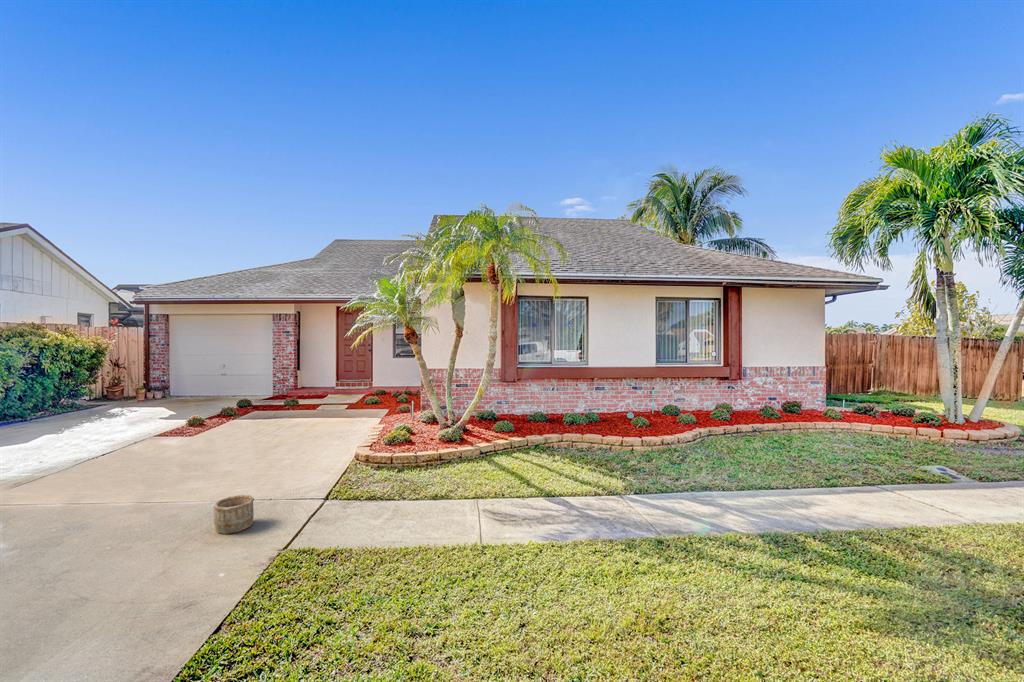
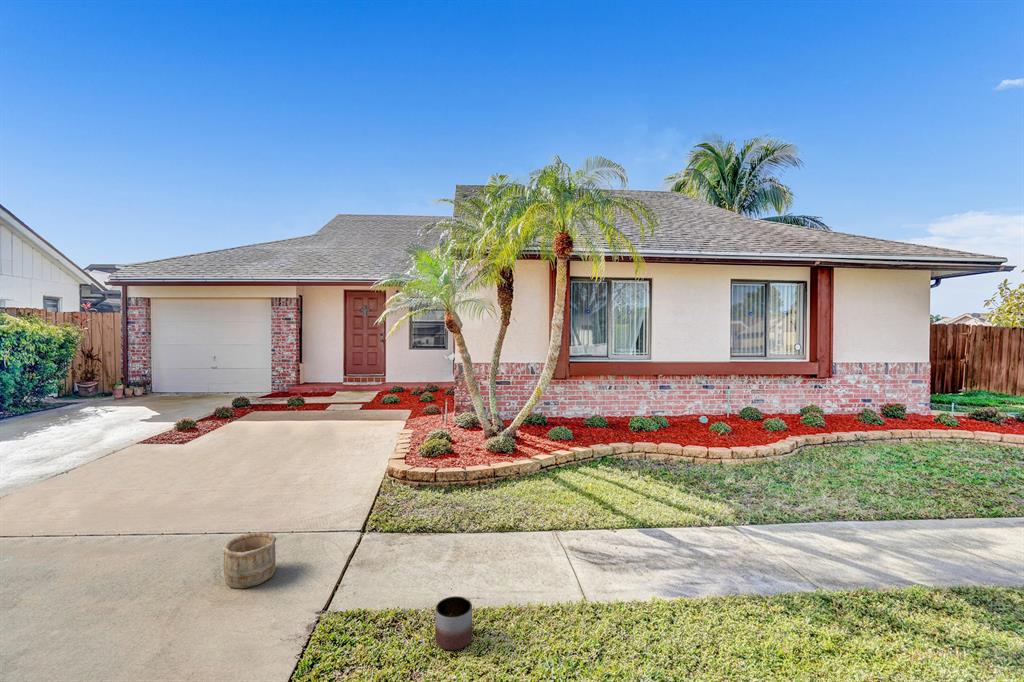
planter: none [358,534,385,568] -> present [435,596,472,650]

